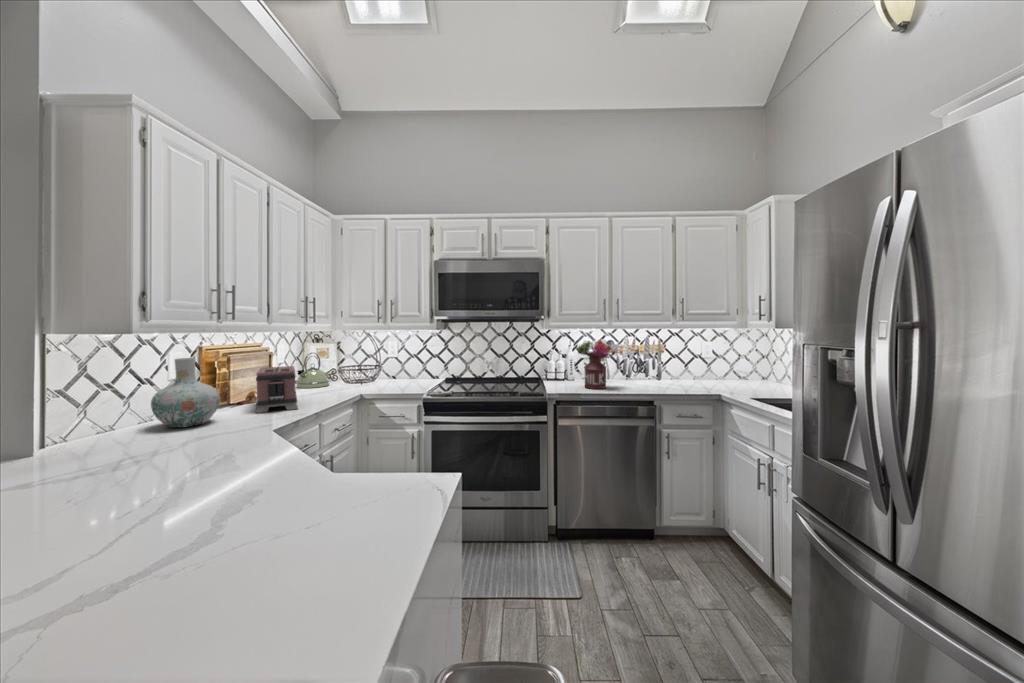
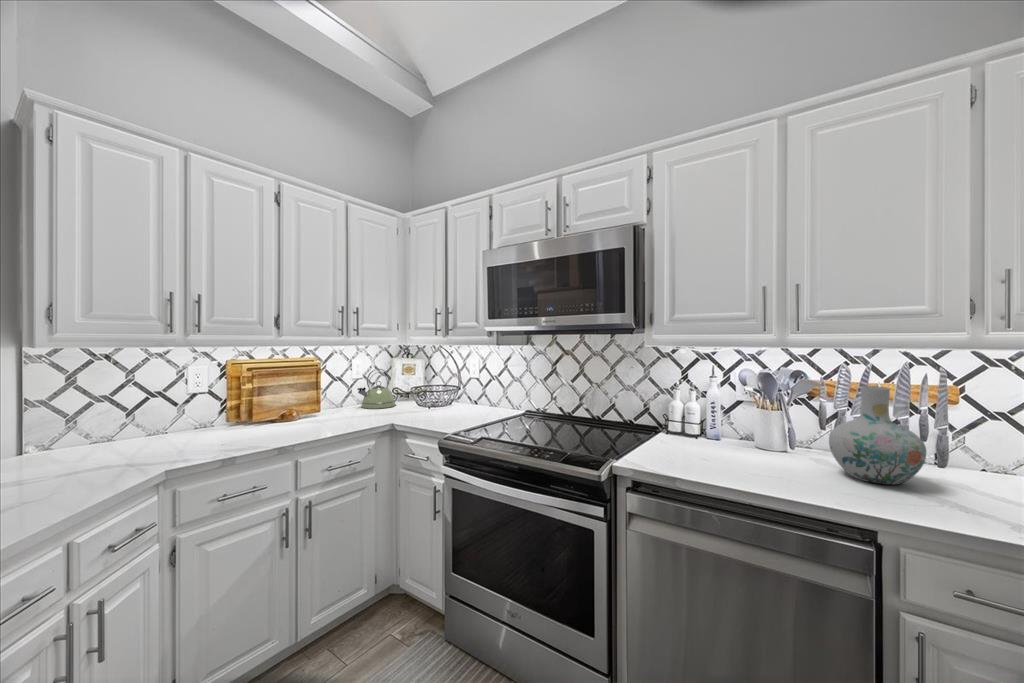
flower arrangement: present [577,340,612,389] -> none [692,370,772,472]
vase: present [151,358,220,428] -> present [829,386,926,485]
toaster: present [256,366,298,413] -> none [238,385,316,438]

